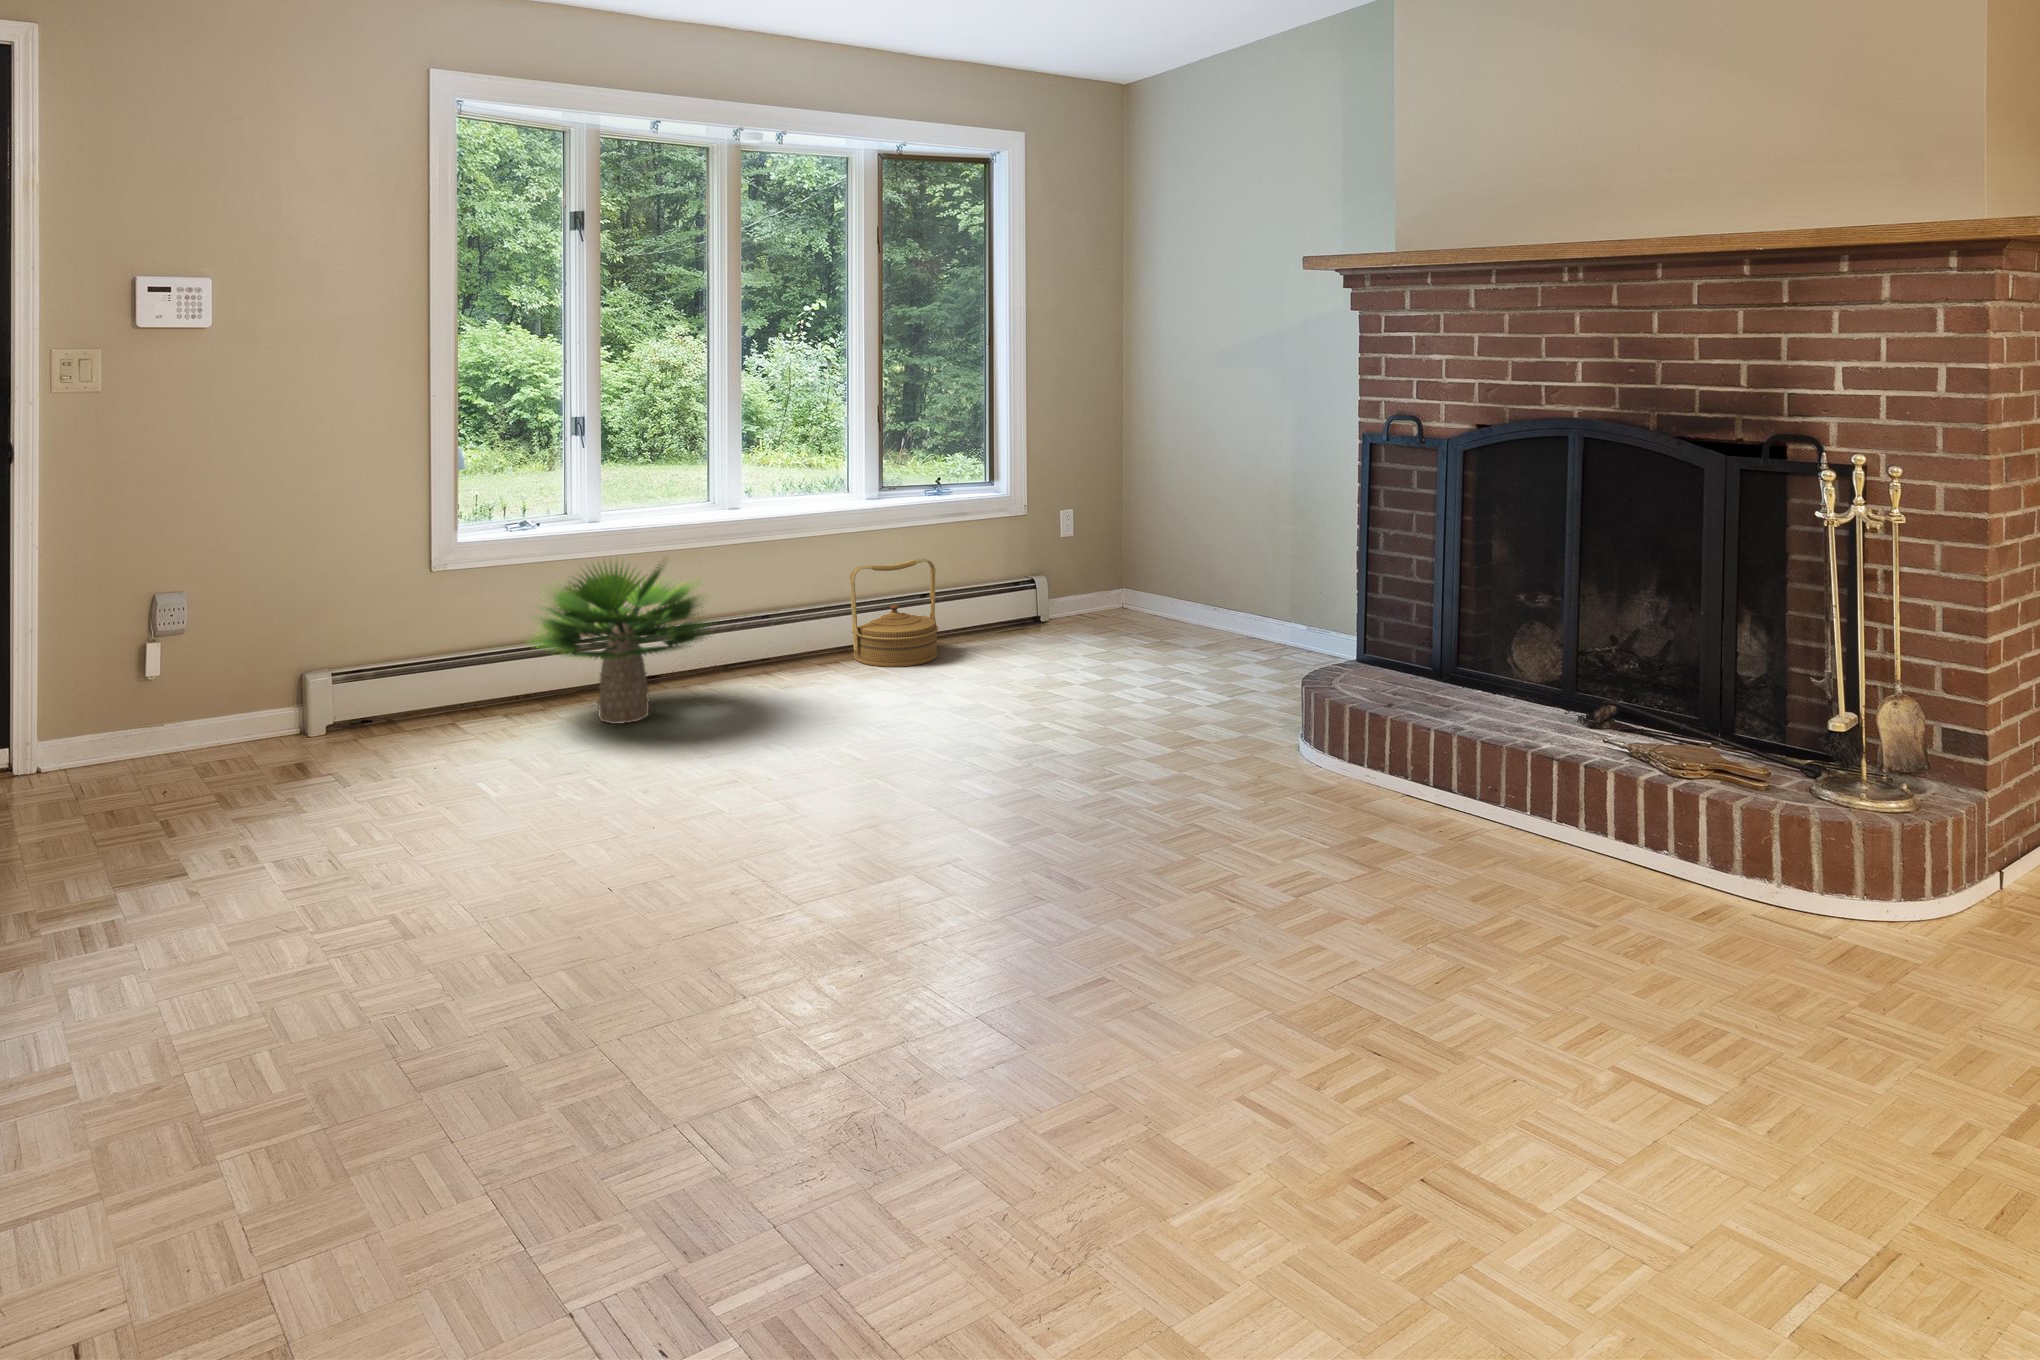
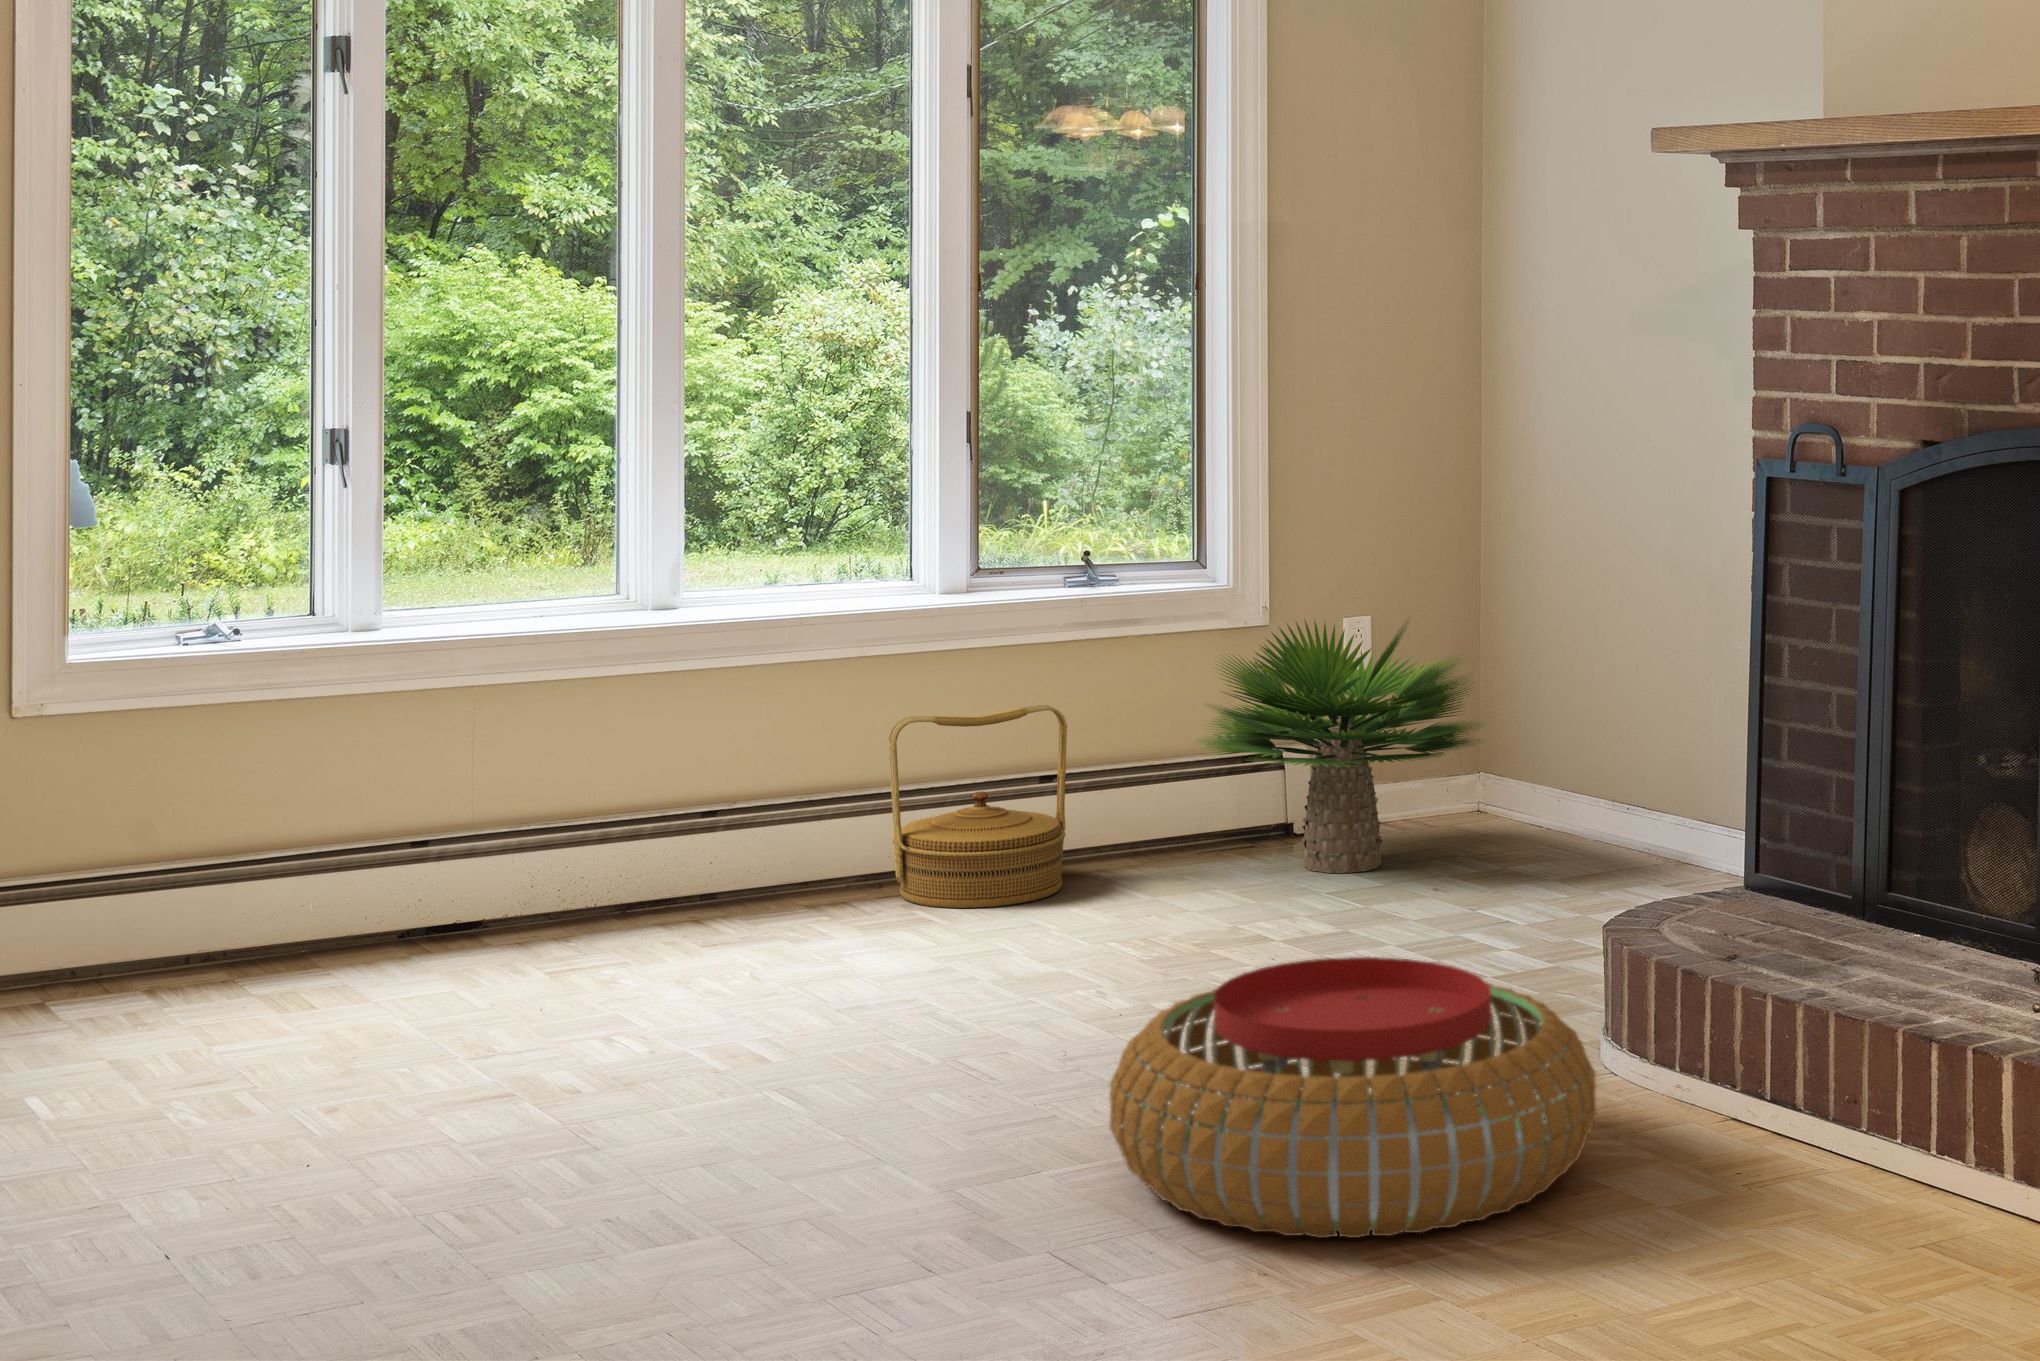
potted plant: present [529,563,710,724] -> present [1197,621,1479,873]
pouf: none [1085,708,1359,871] -> present [1109,957,1596,1238]

